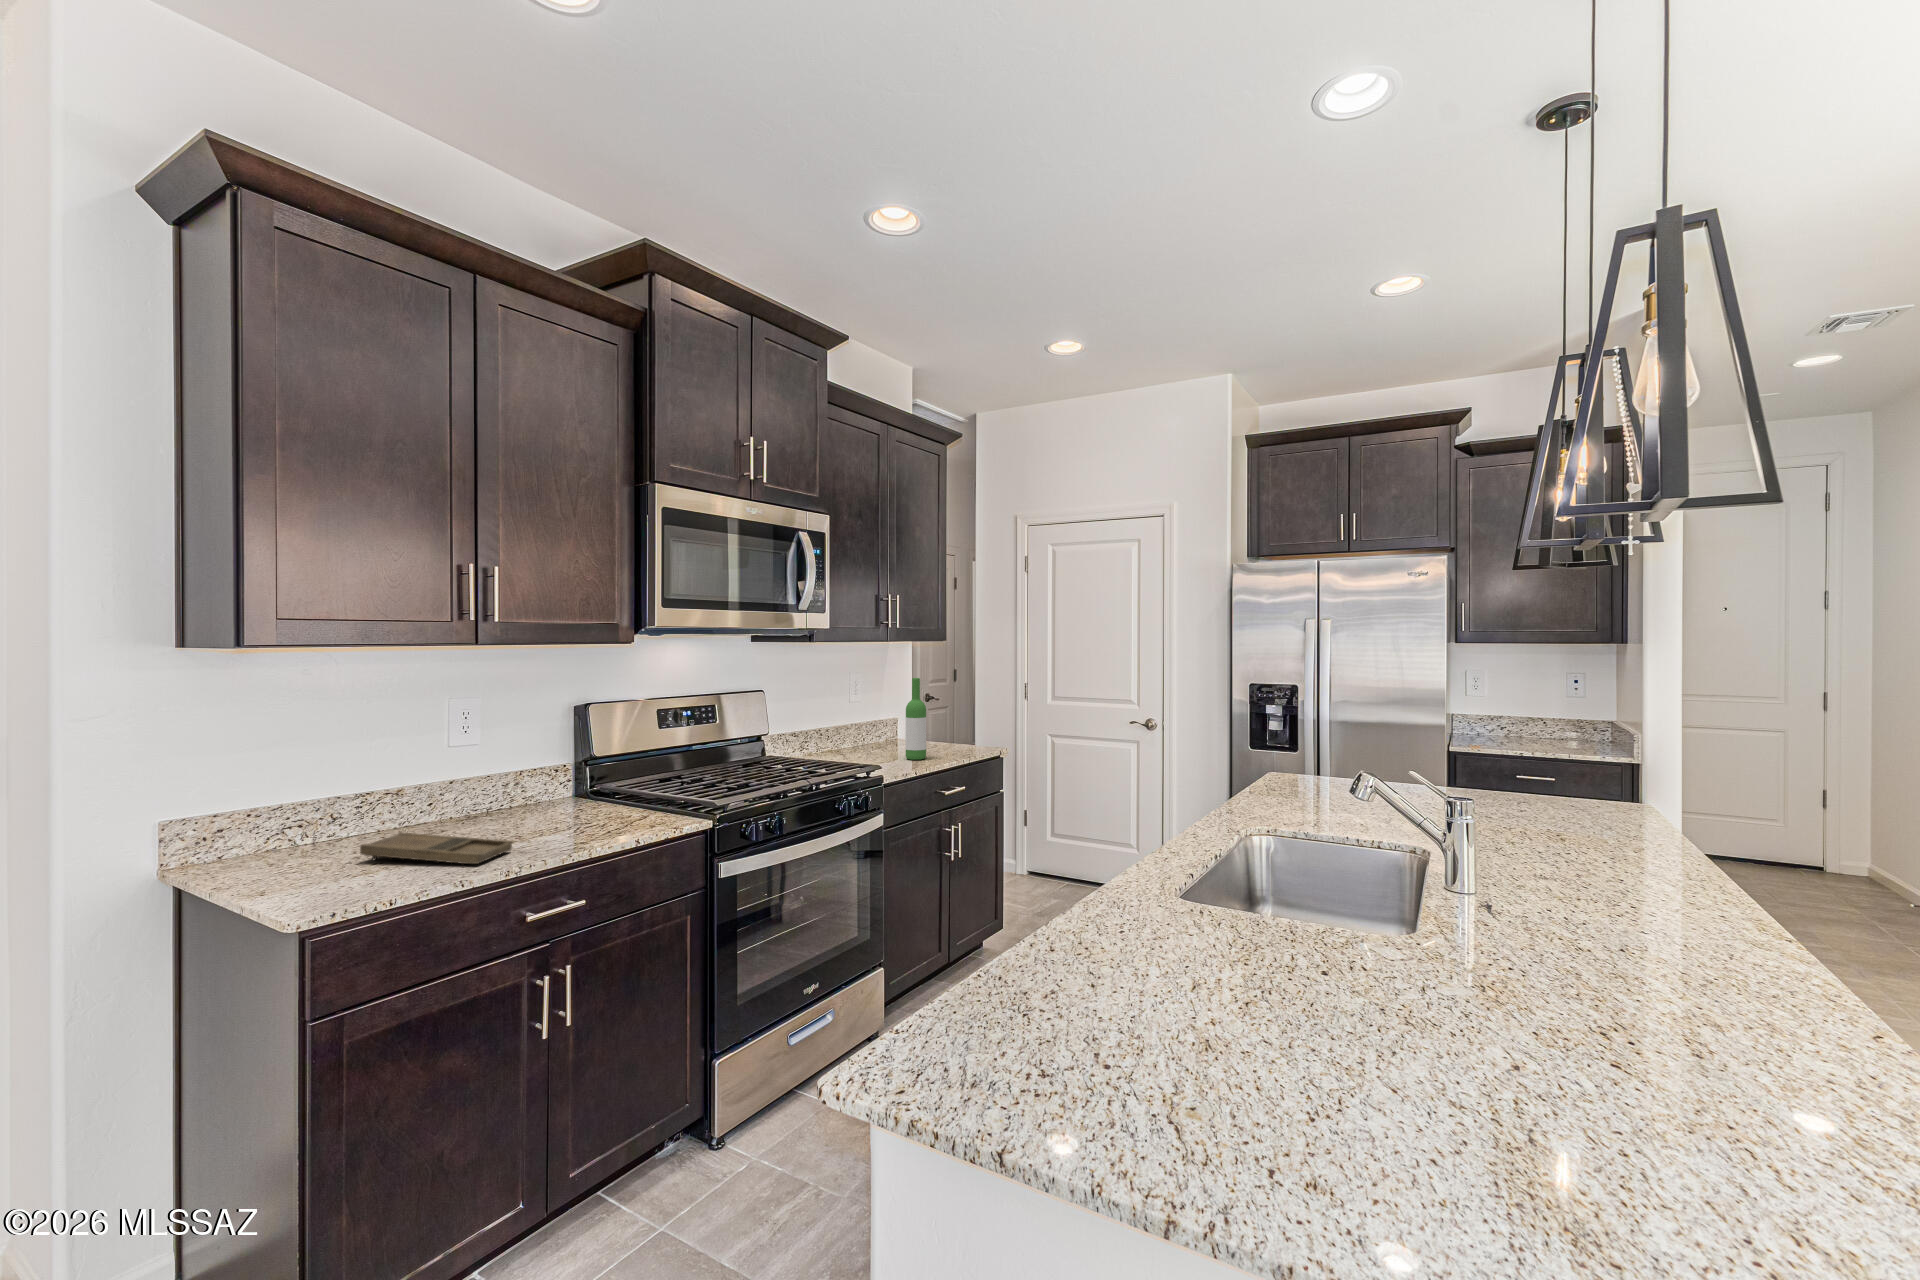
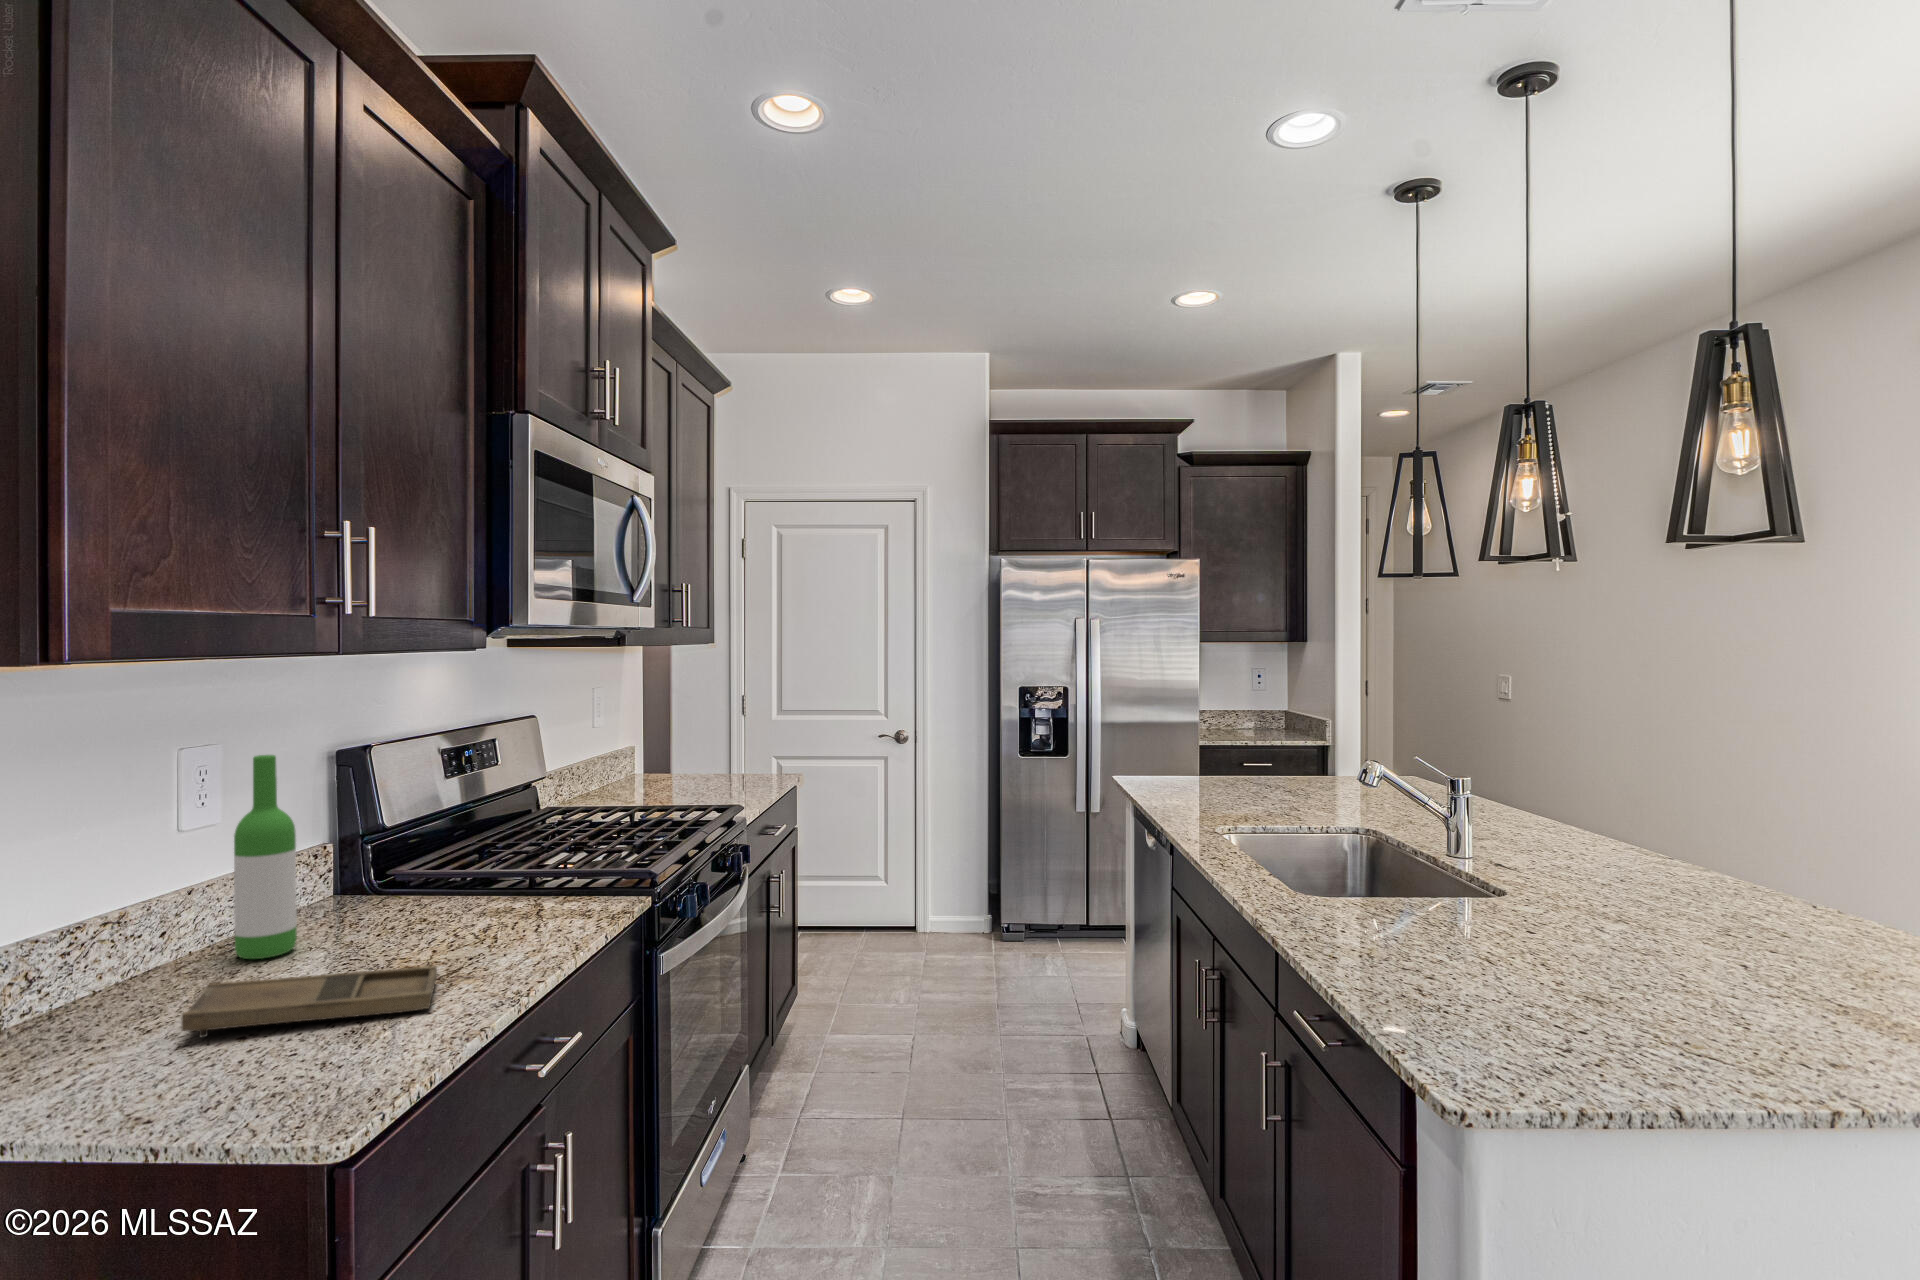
wine bottle: present [905,678,926,760] -> present [234,755,297,959]

